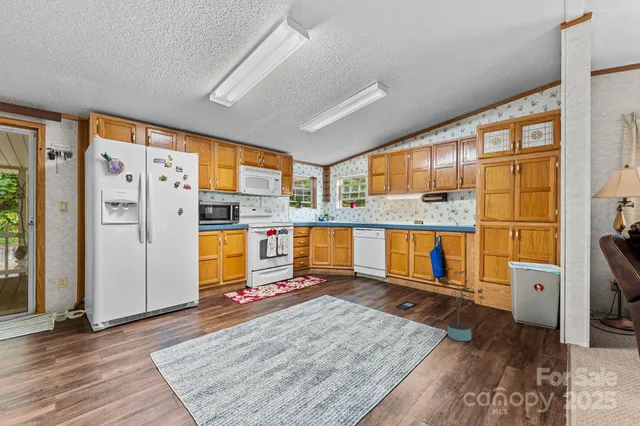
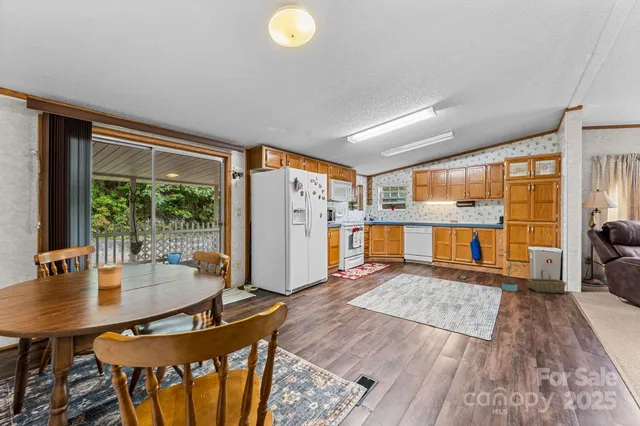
basket: none [494,305,558,351] -> present [527,270,566,293]

